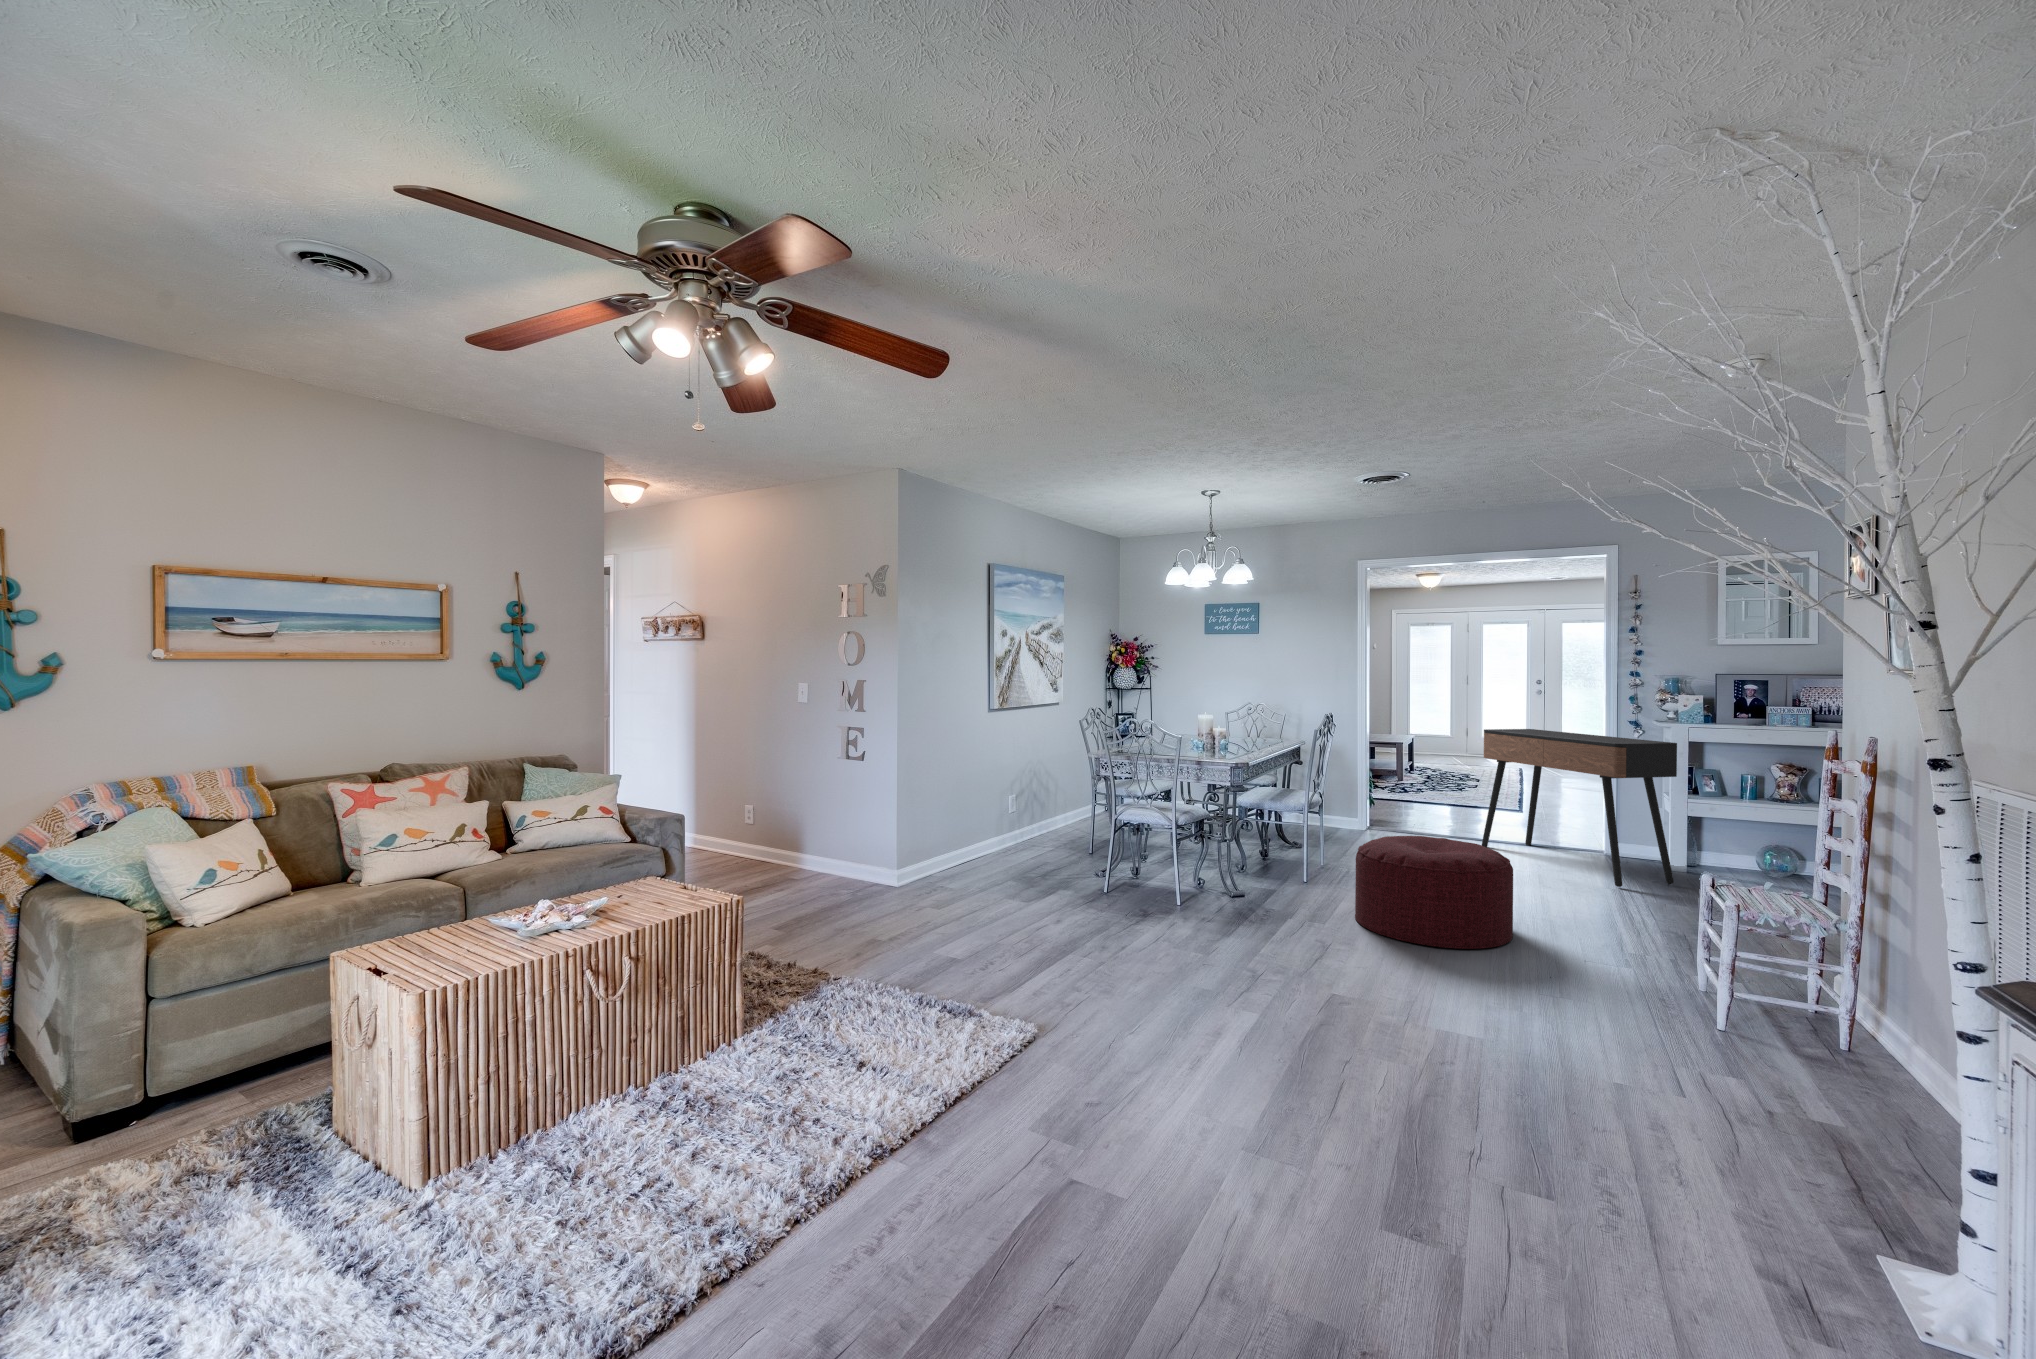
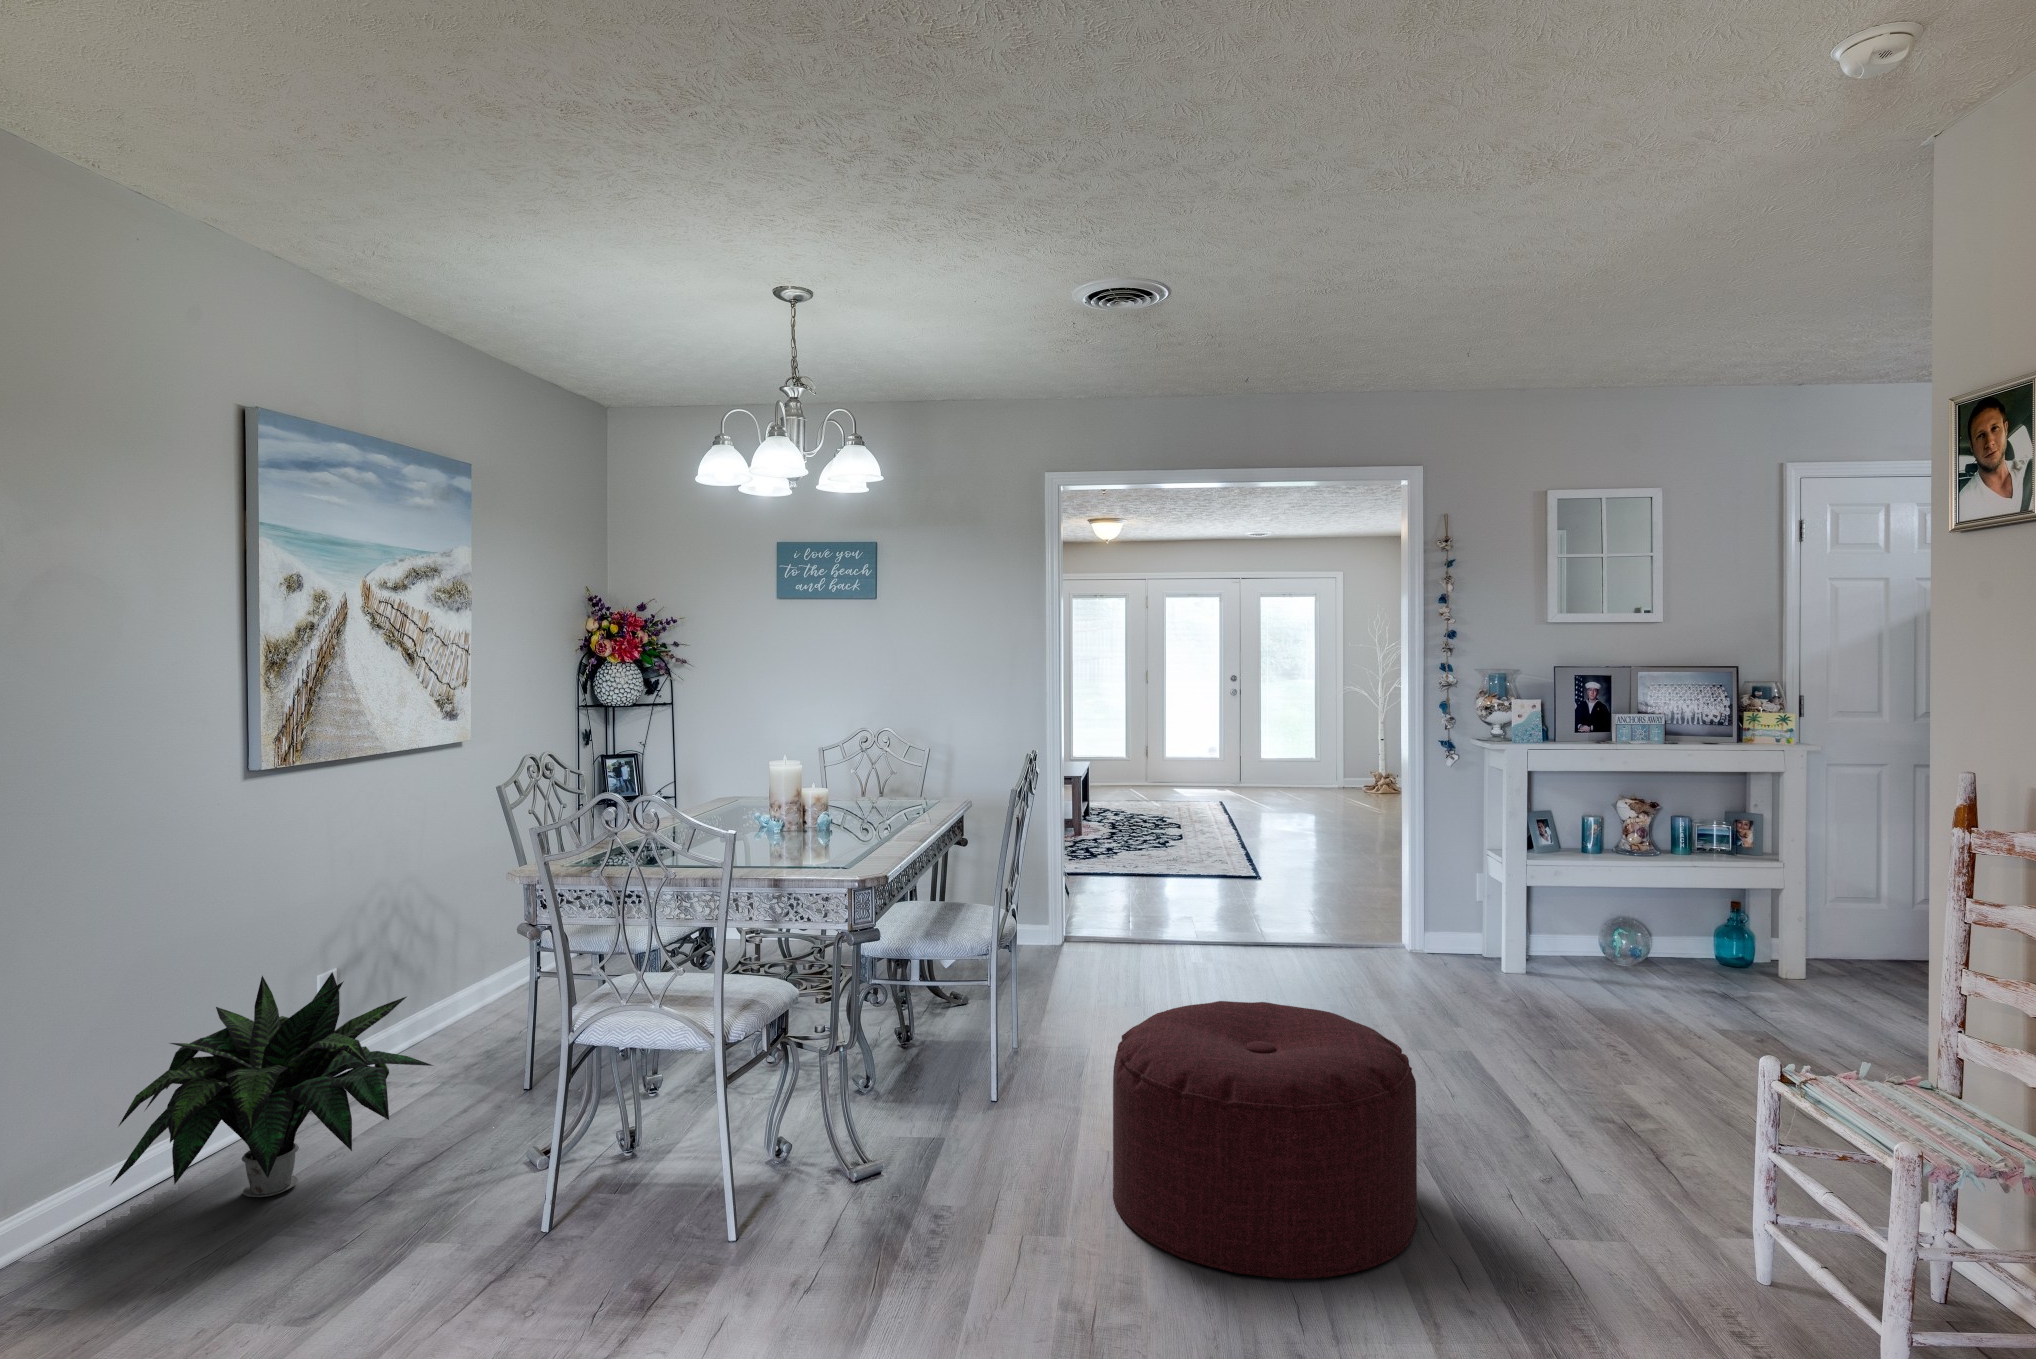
console table: present [1482,729,1677,887] -> none [1241,757,1538,1025]
potted plant: none [956,788,1061,872] -> present [110,972,433,1197]

